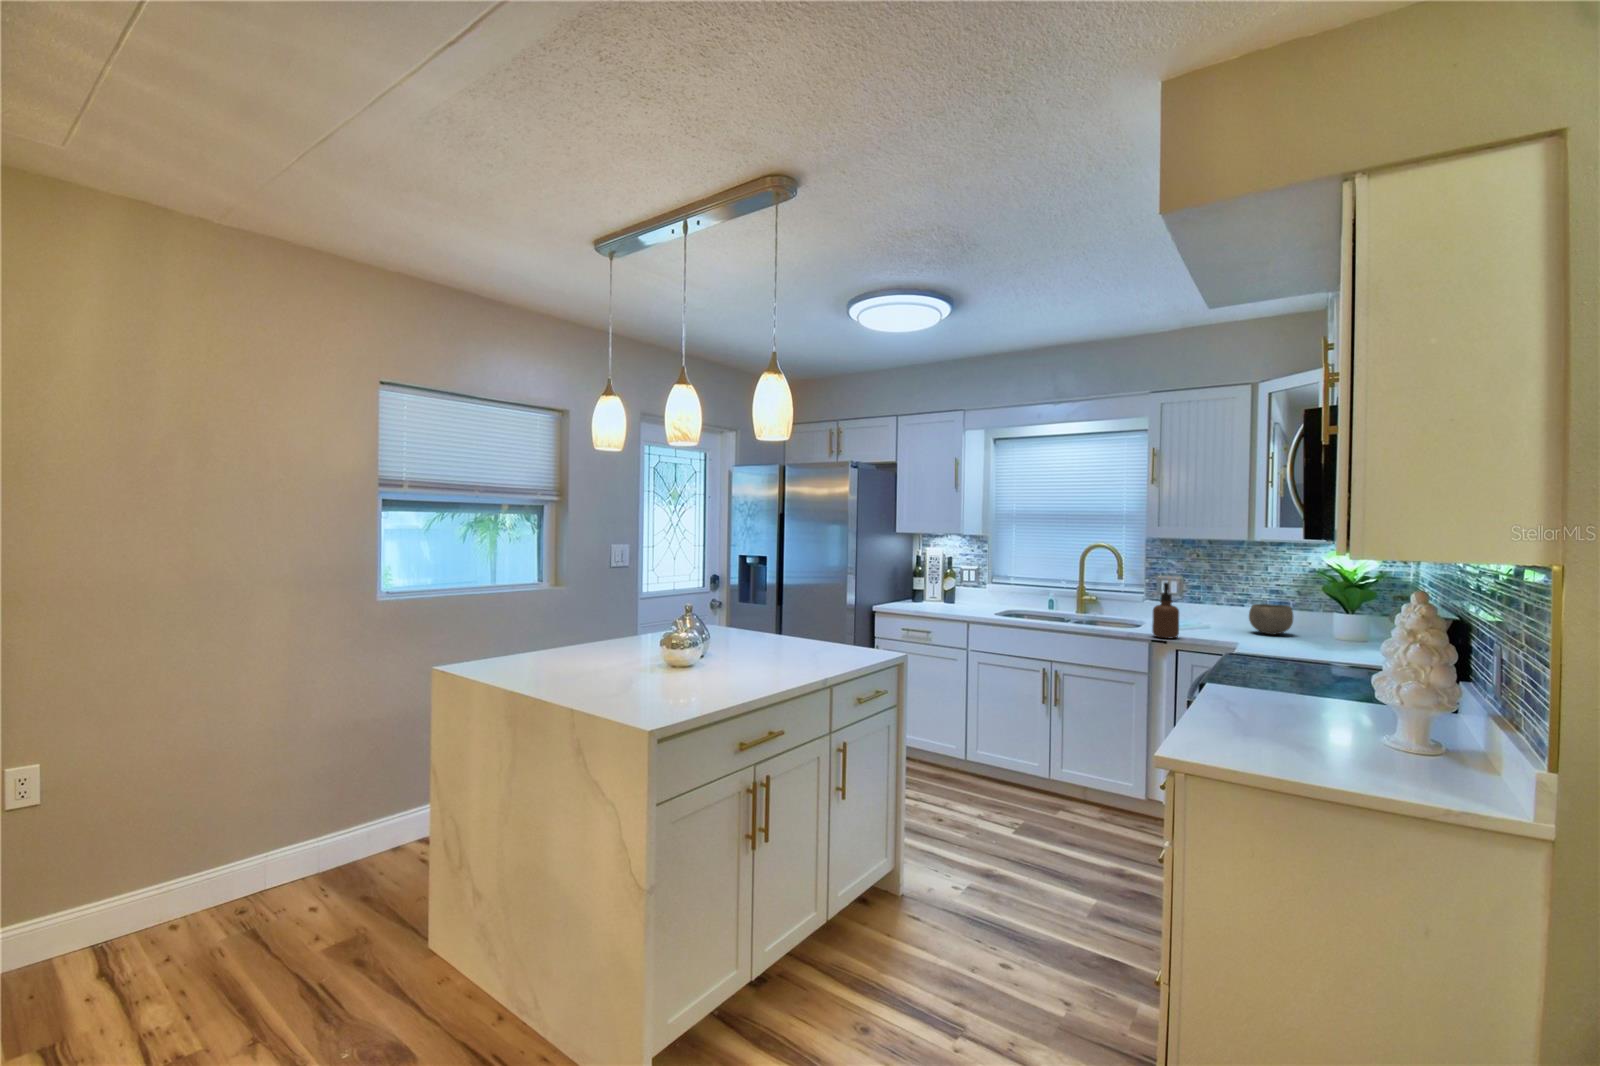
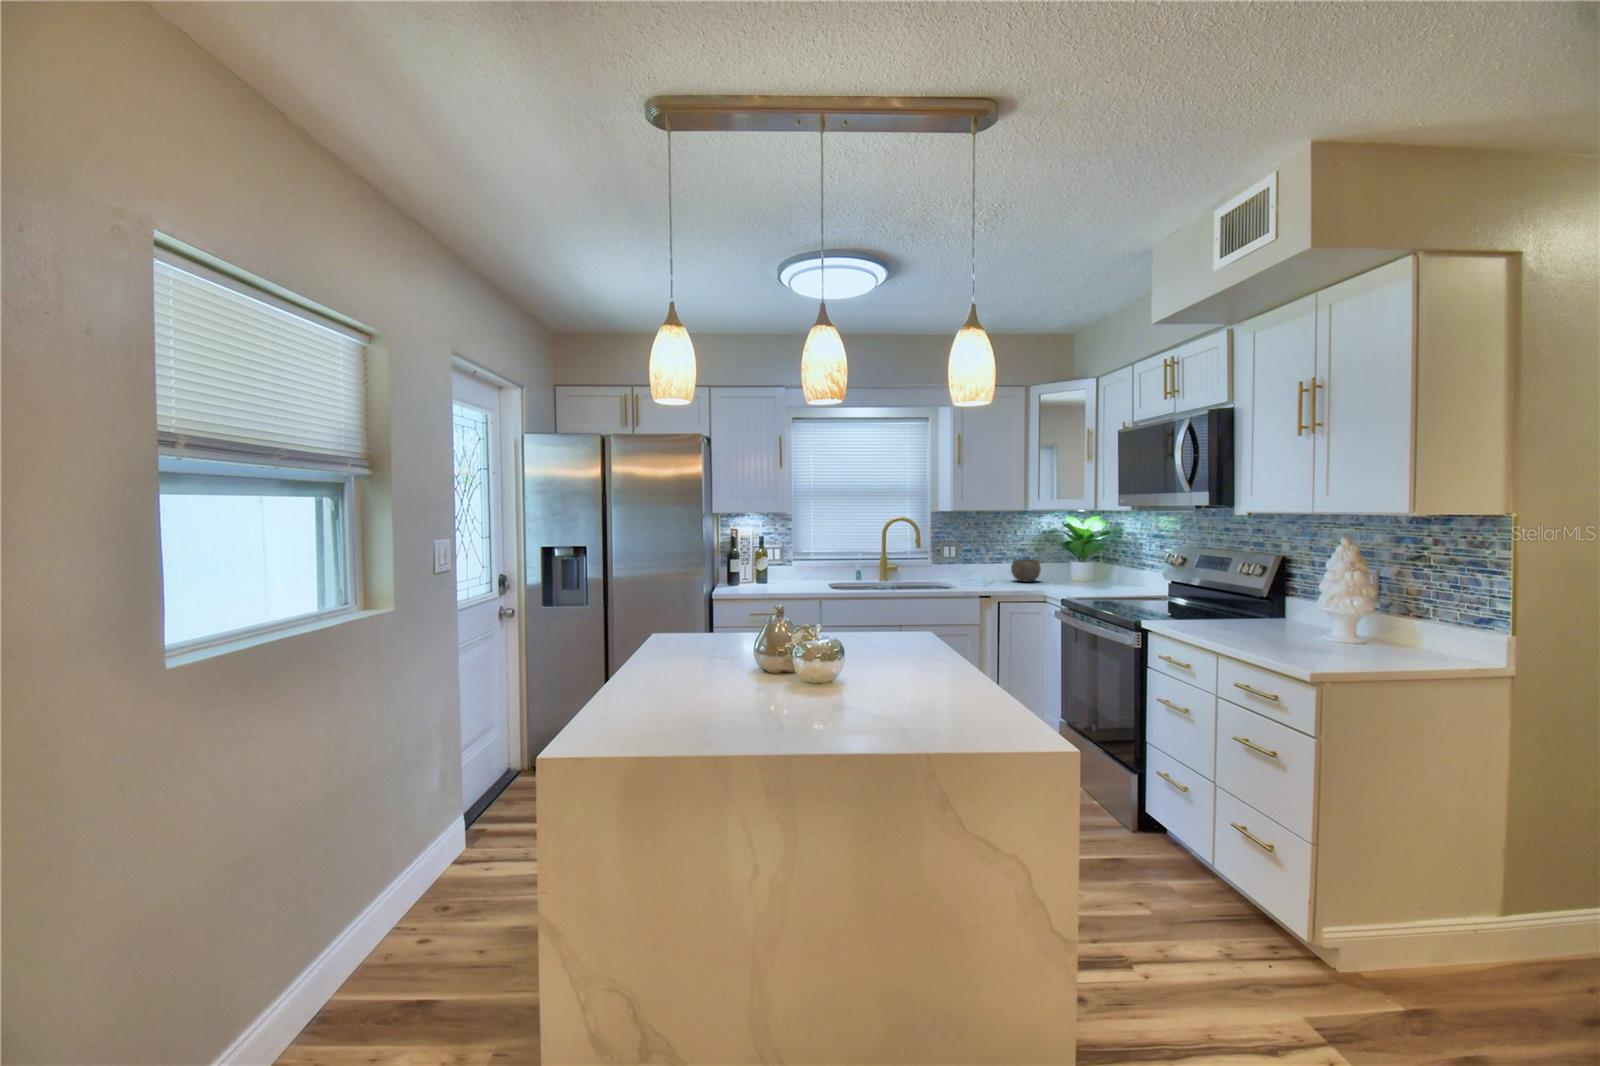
soap dispenser: present [1152,582,1179,639] -> none [978,547,998,592]

